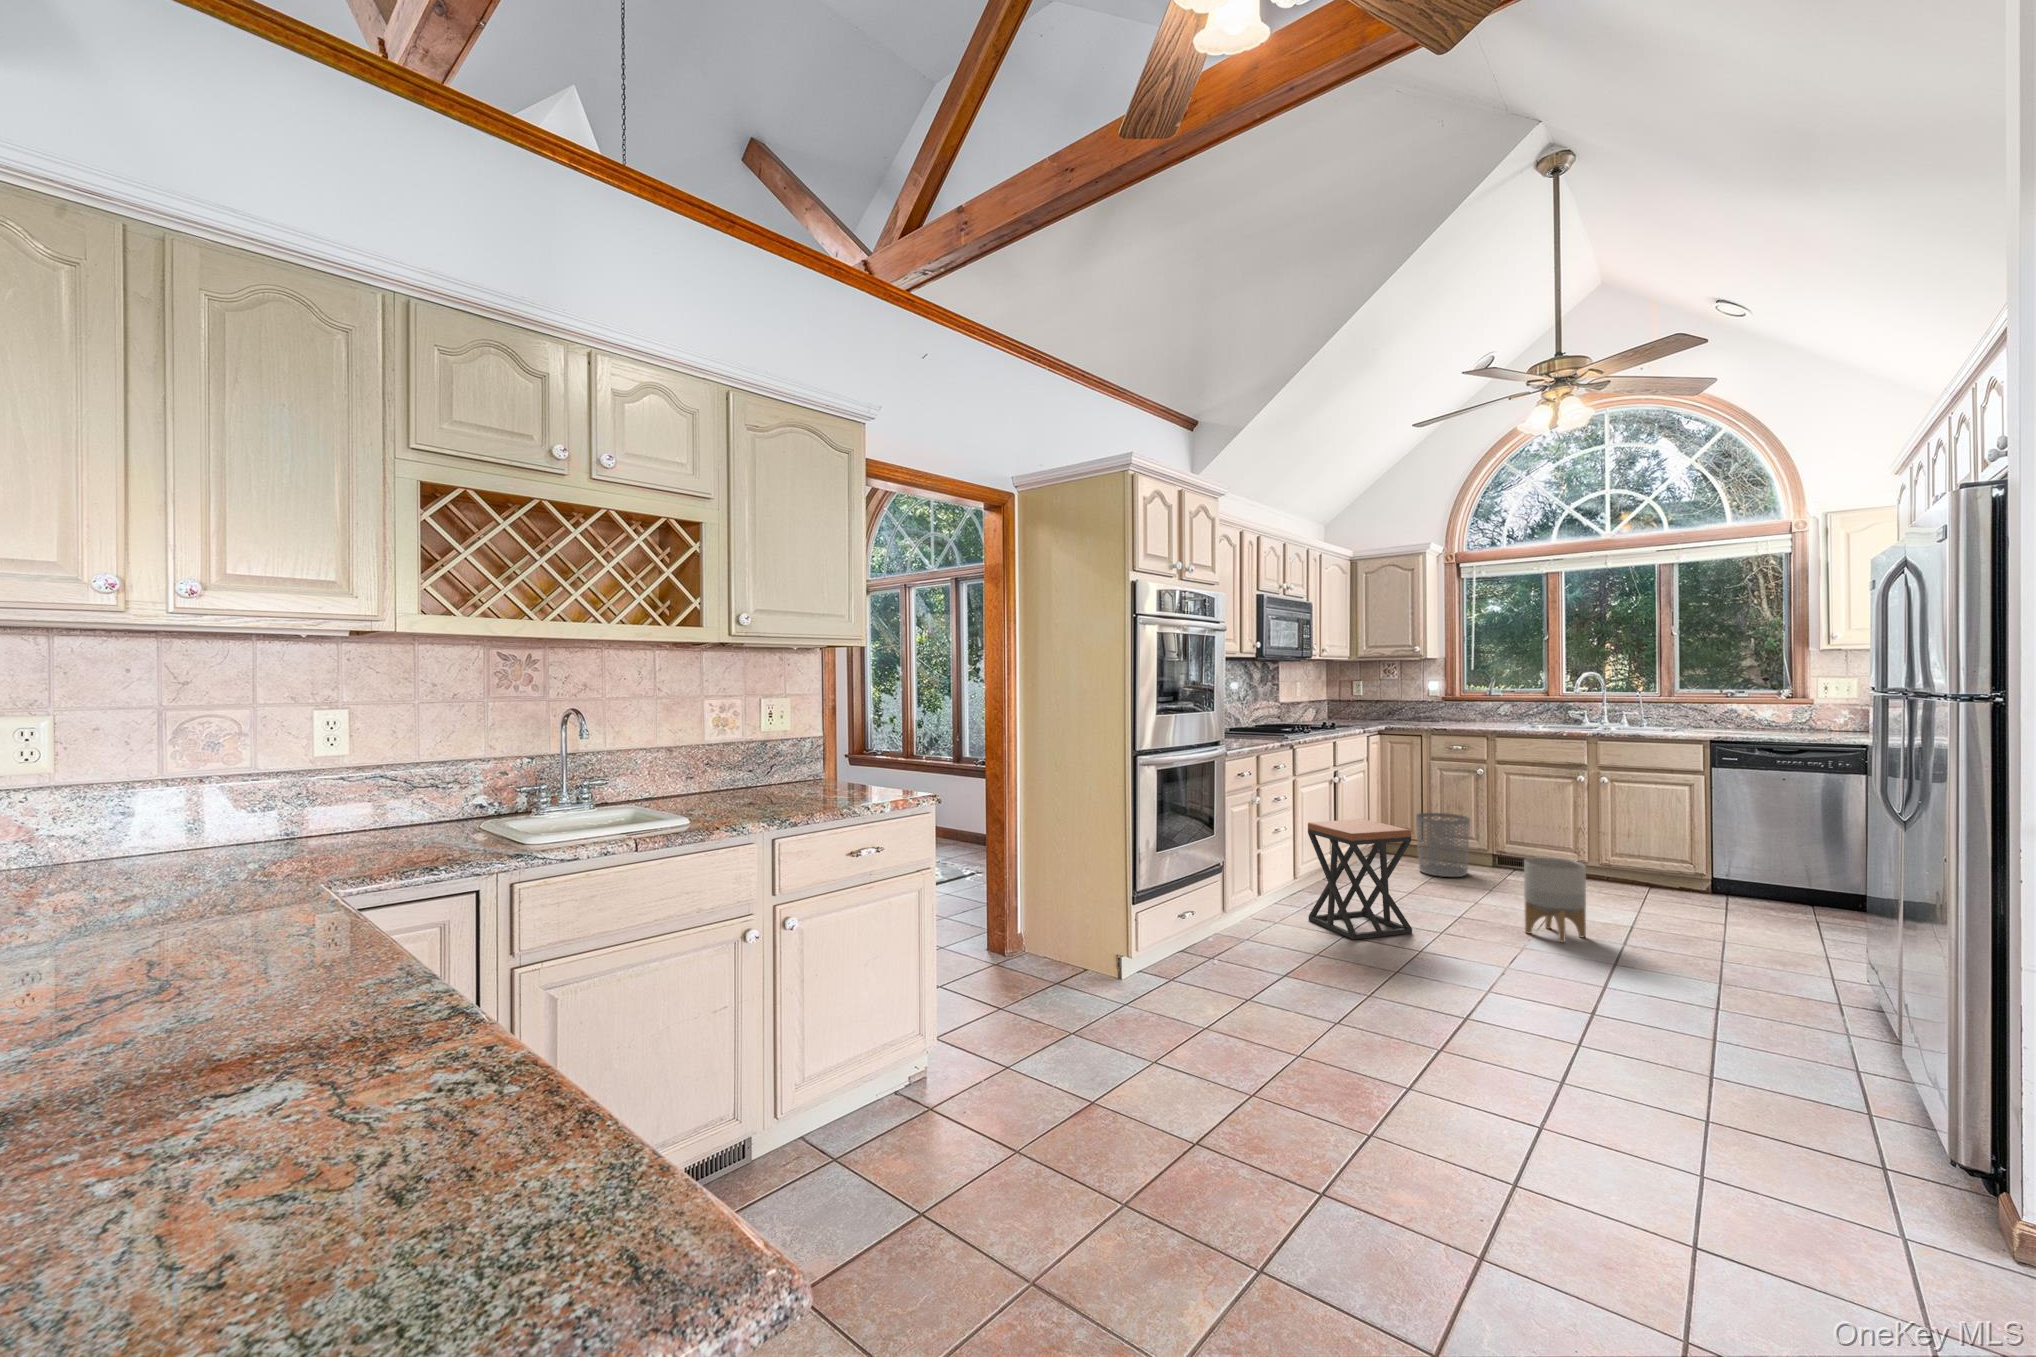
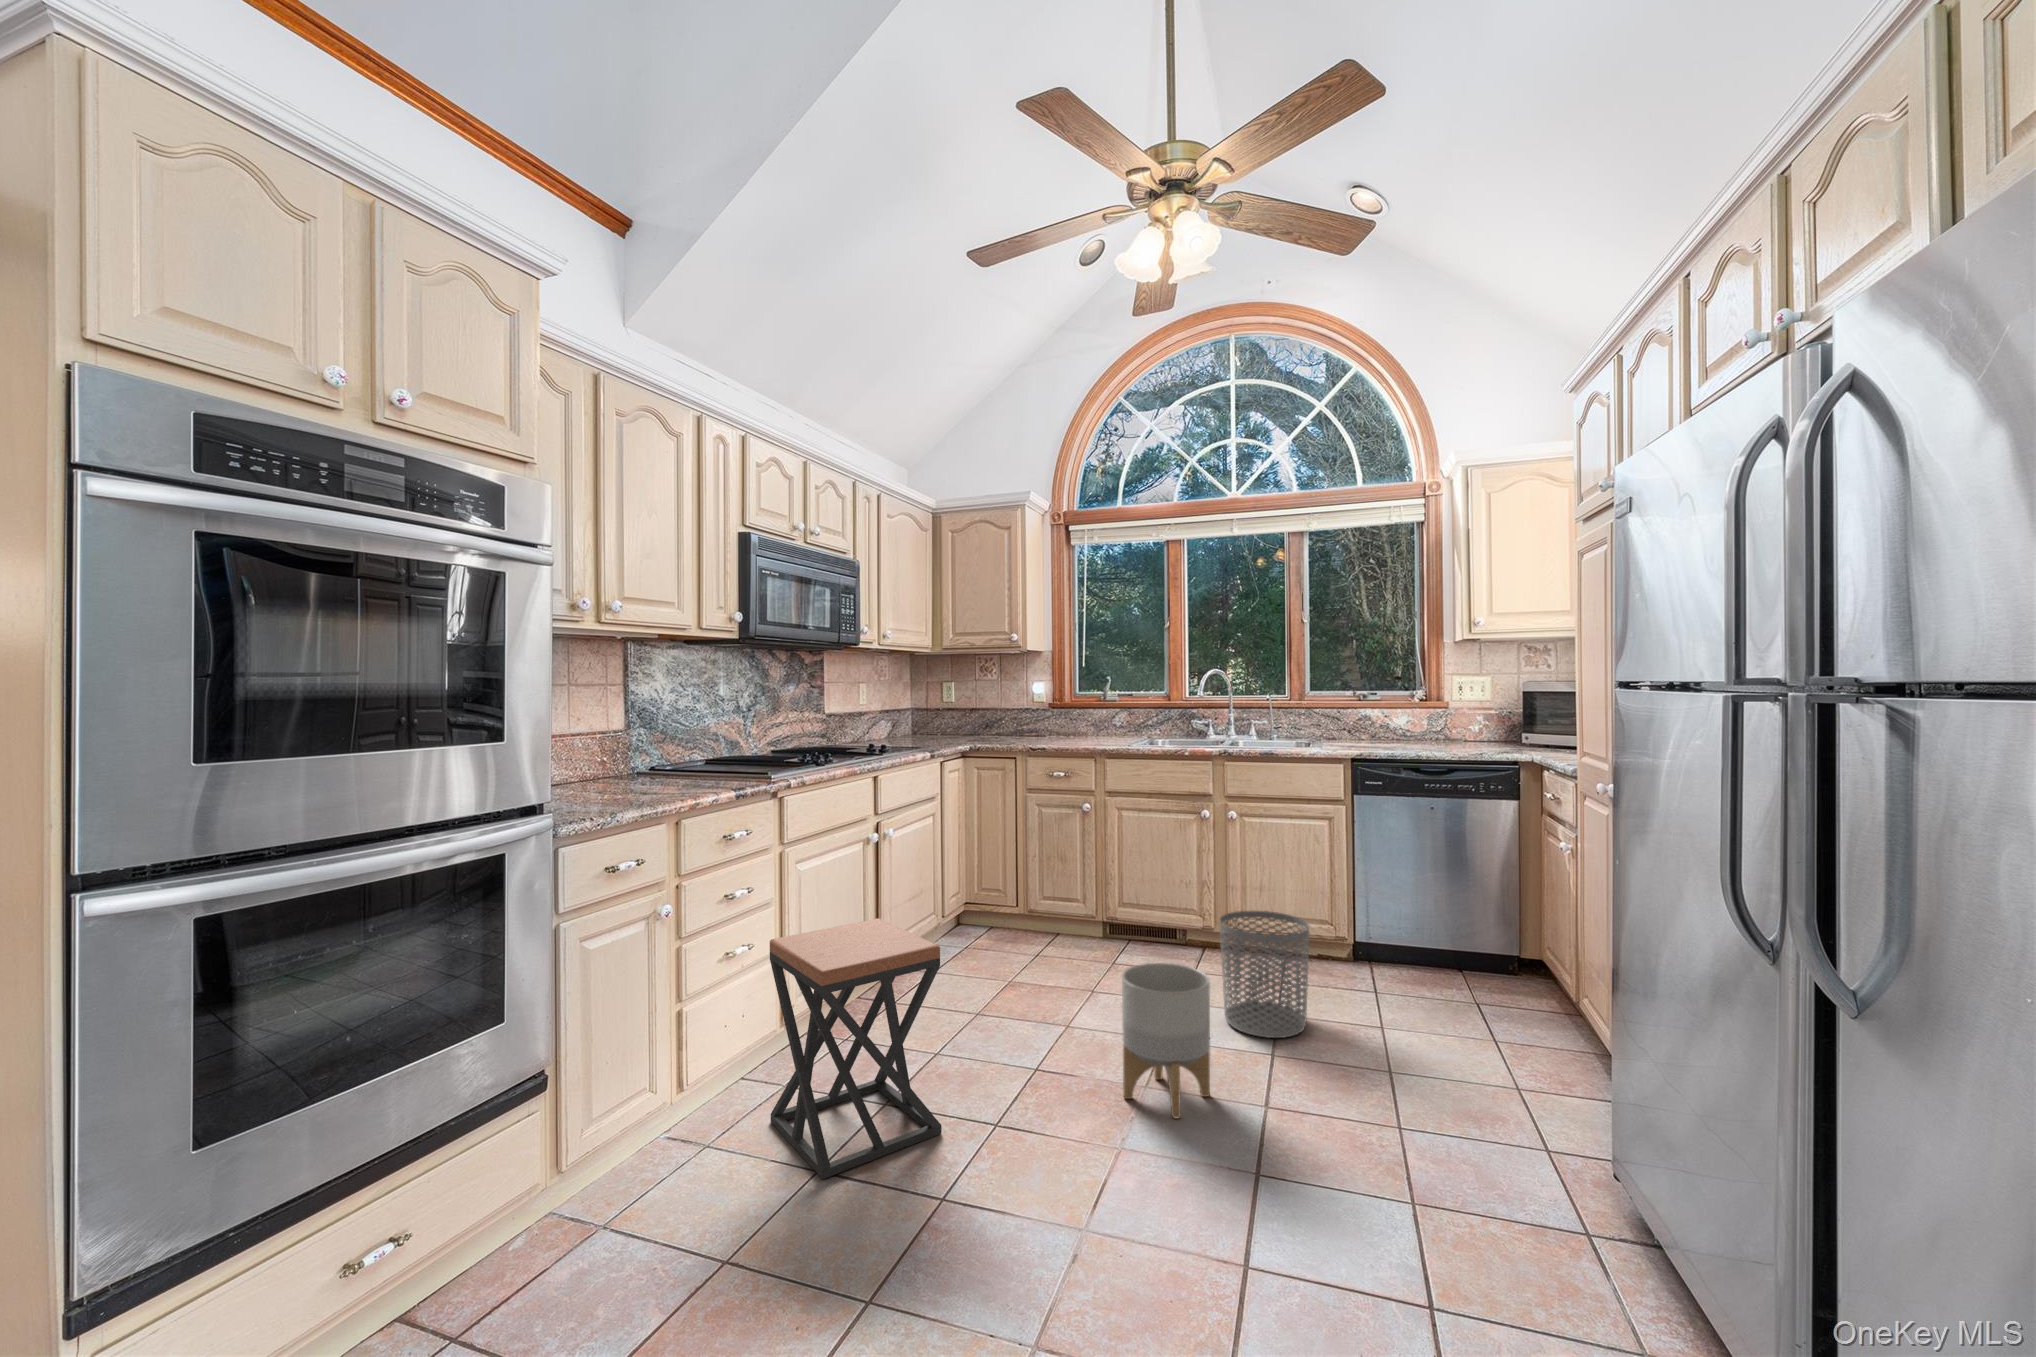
waste bin: present [1416,813,1470,877] -> present [1219,911,1310,1038]

